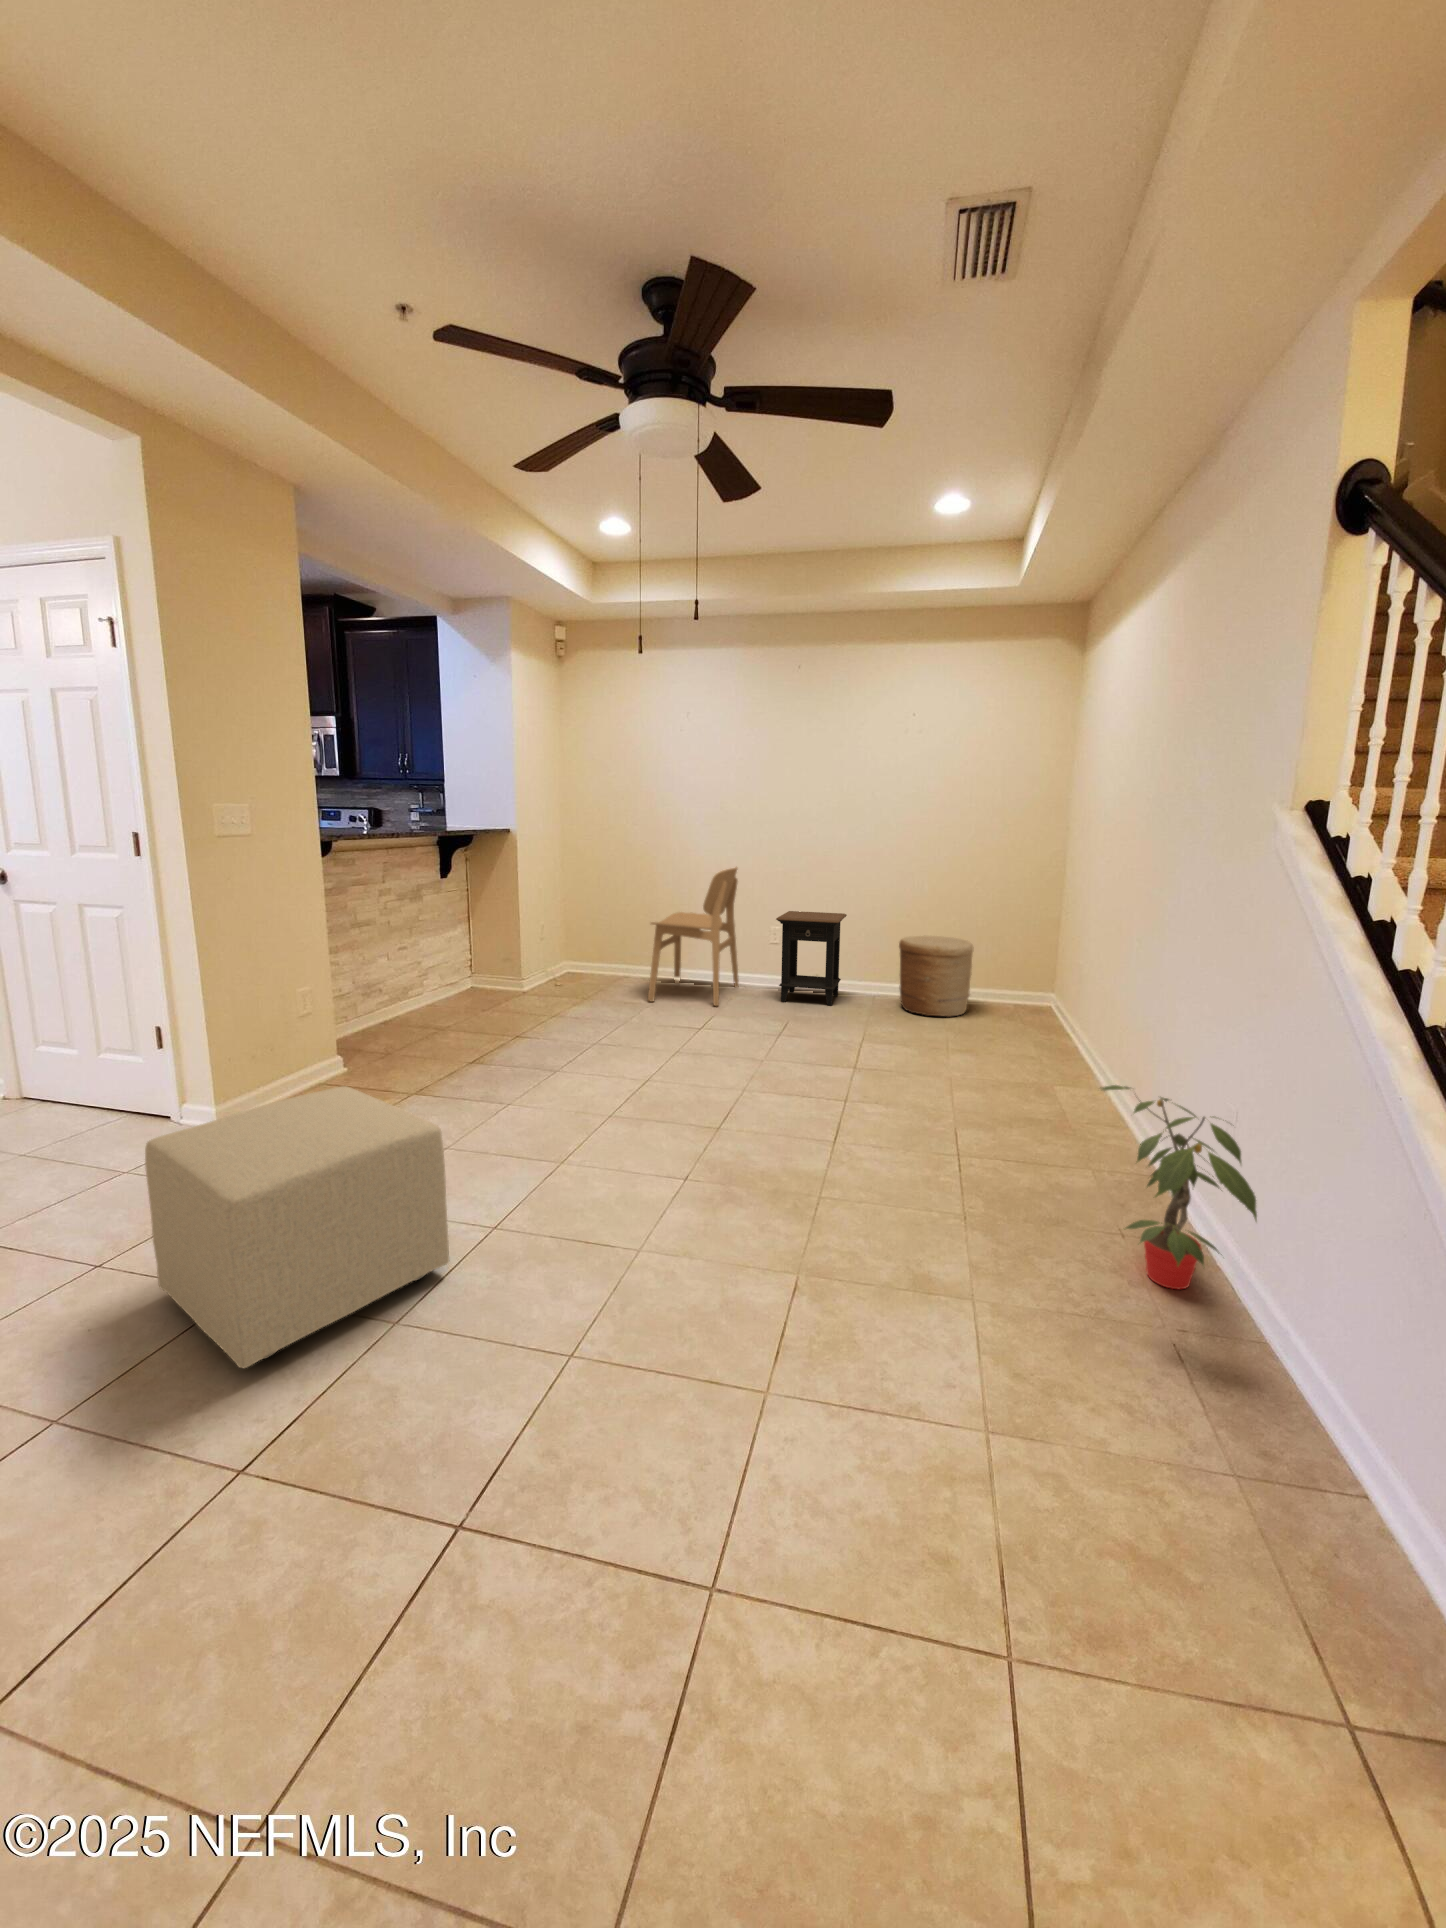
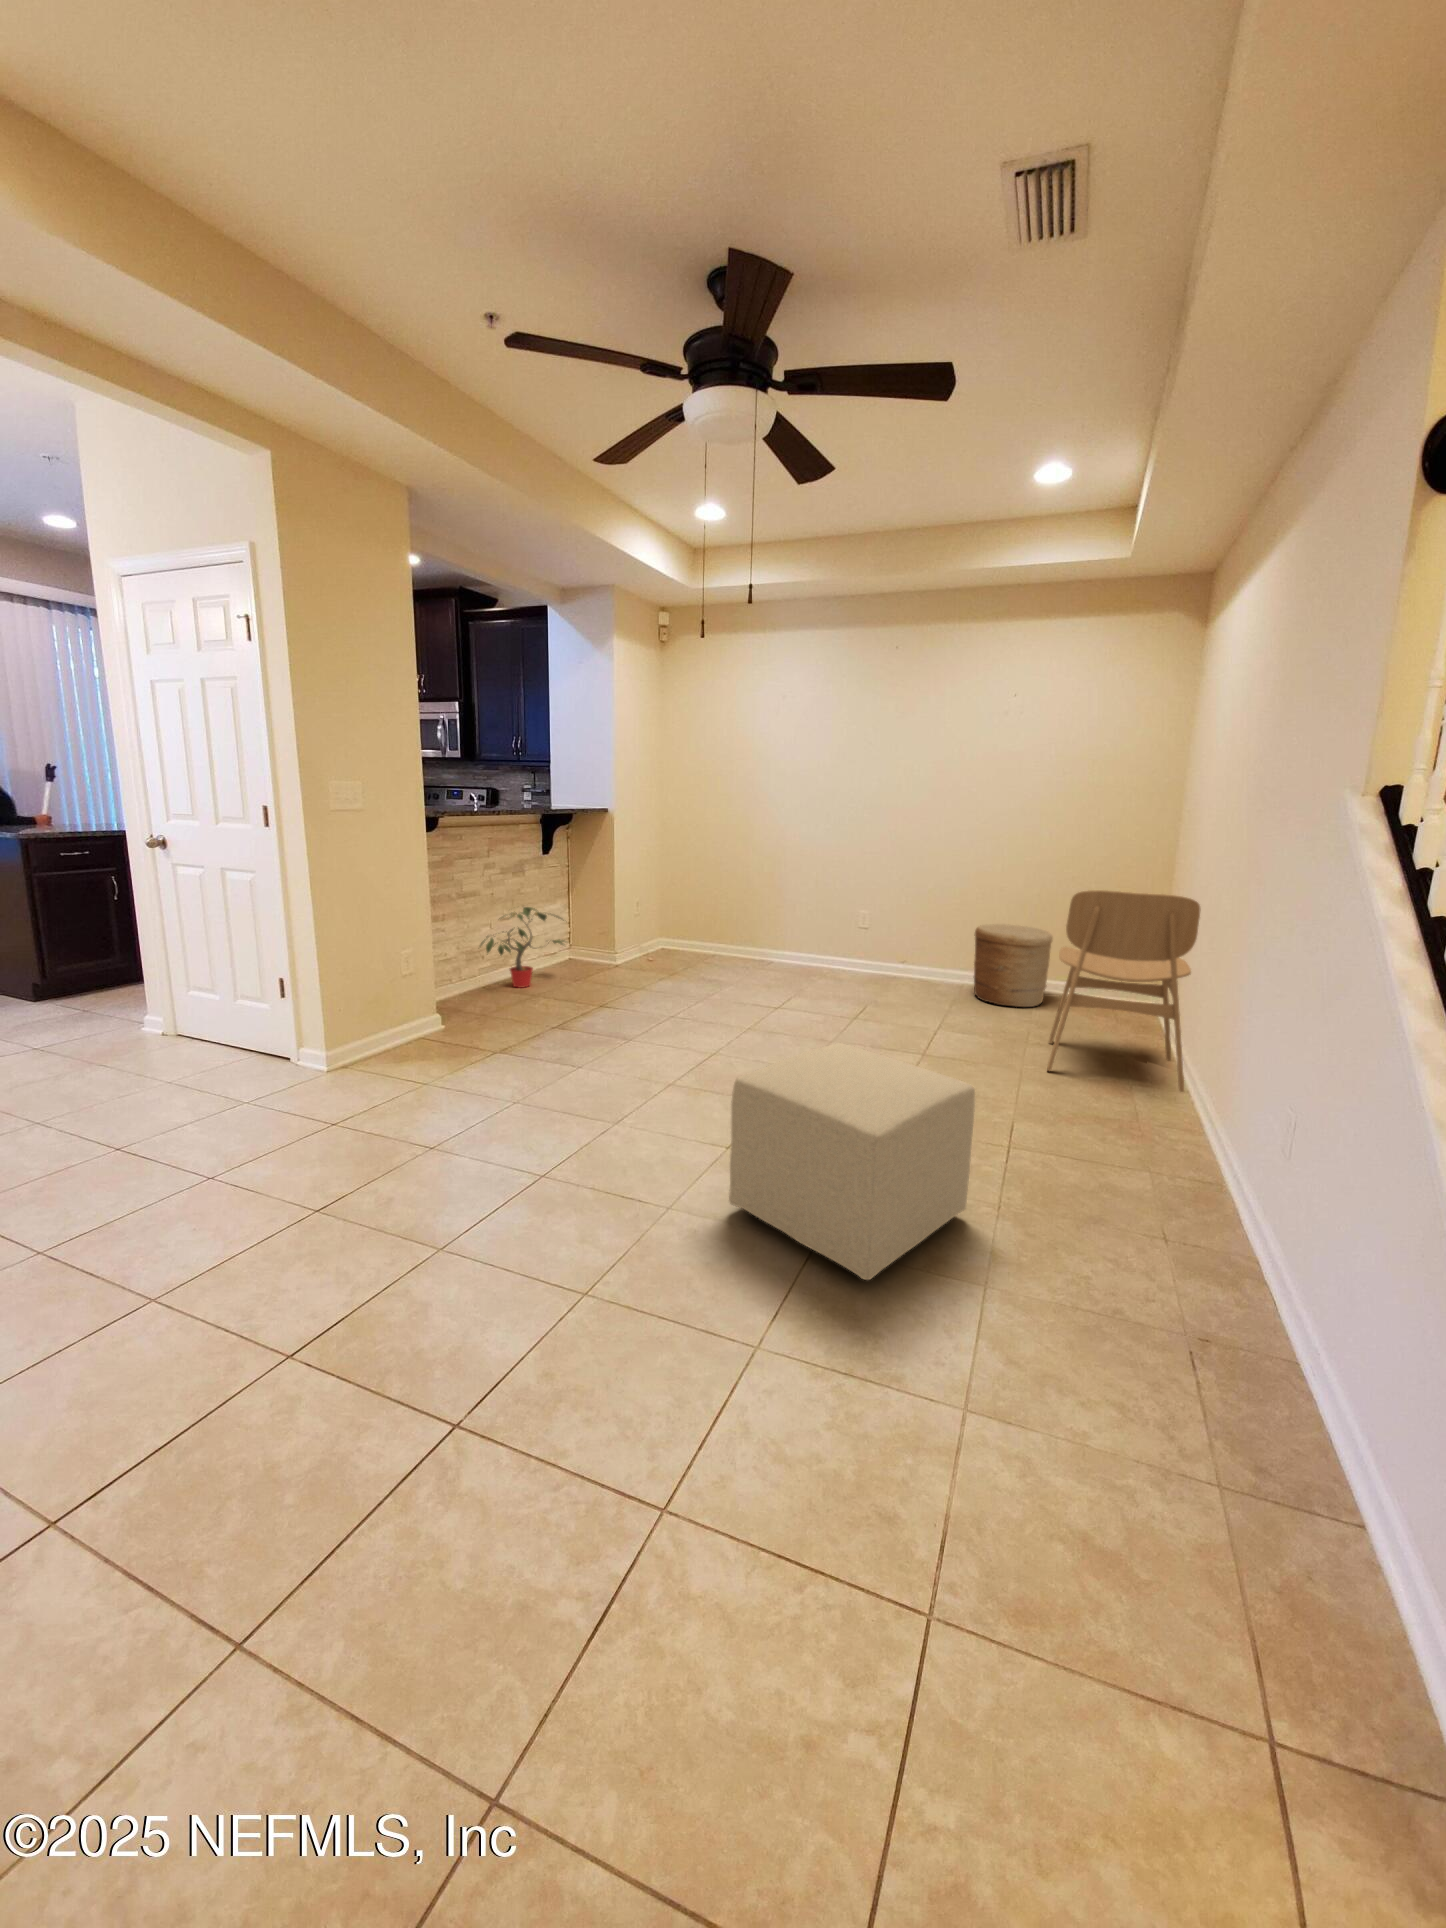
dining chair: present [648,867,739,1006] -> present [1047,890,1200,1092]
side table: present [776,911,847,1005] -> none [851,895,925,990]
potted plant: present [1101,1085,1257,1289] -> present [480,907,565,988]
ottoman: present [145,1086,449,1368] -> present [729,1043,975,1280]

